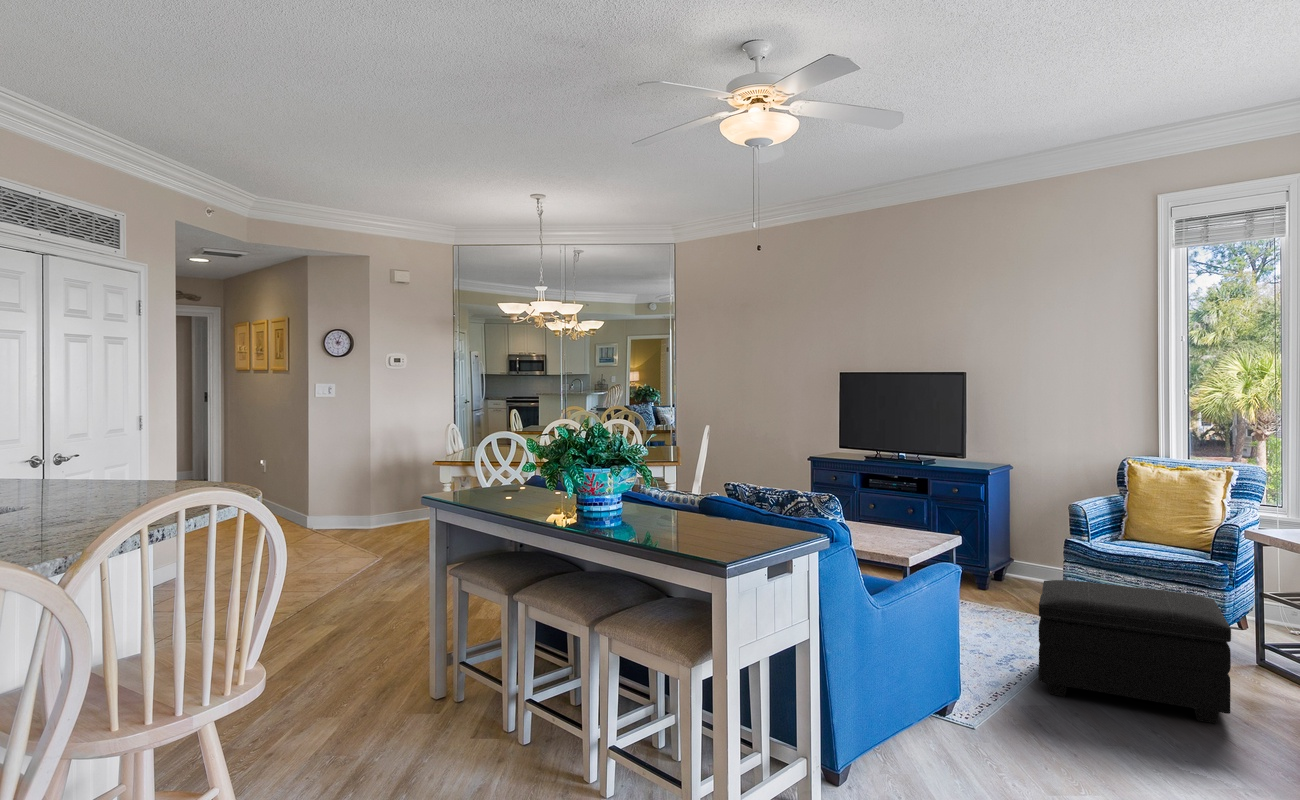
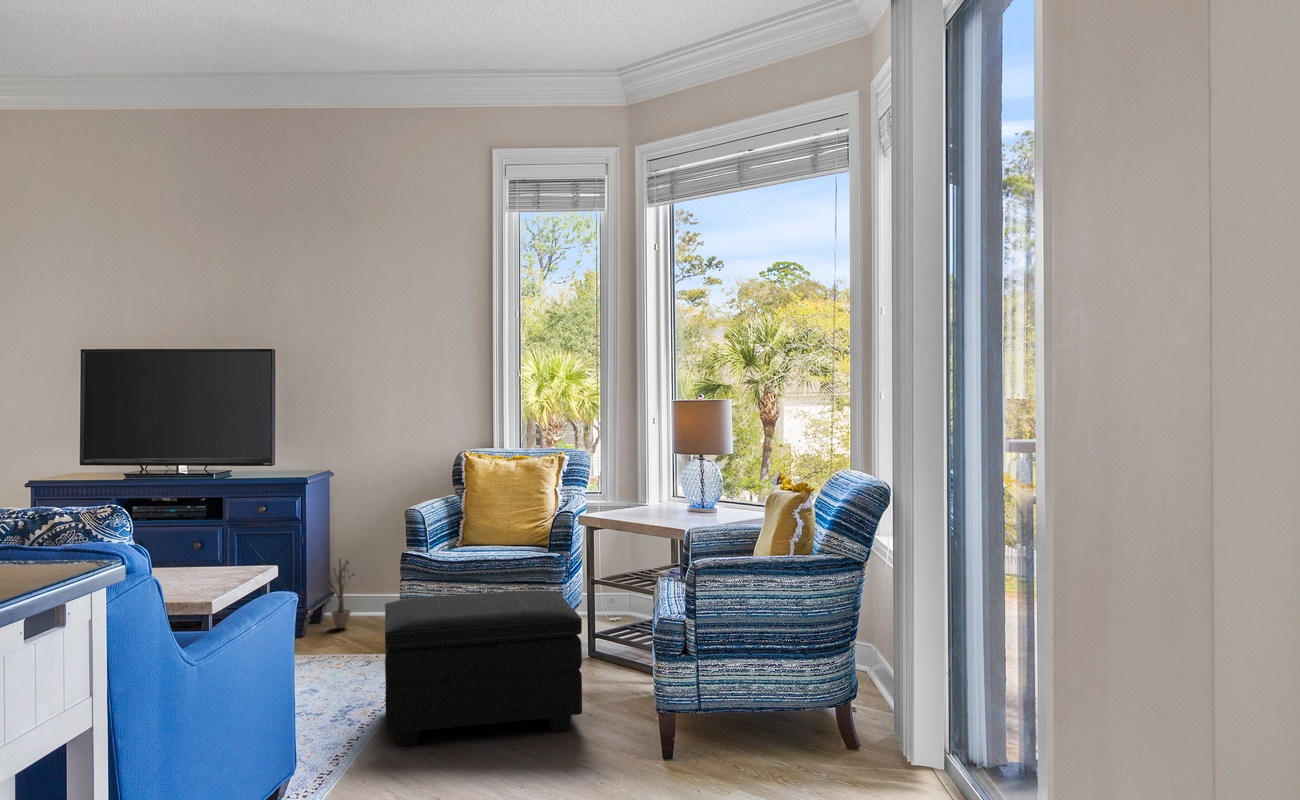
decorative plant: none [1000,535,1028,590] -> present [322,559,355,632]

